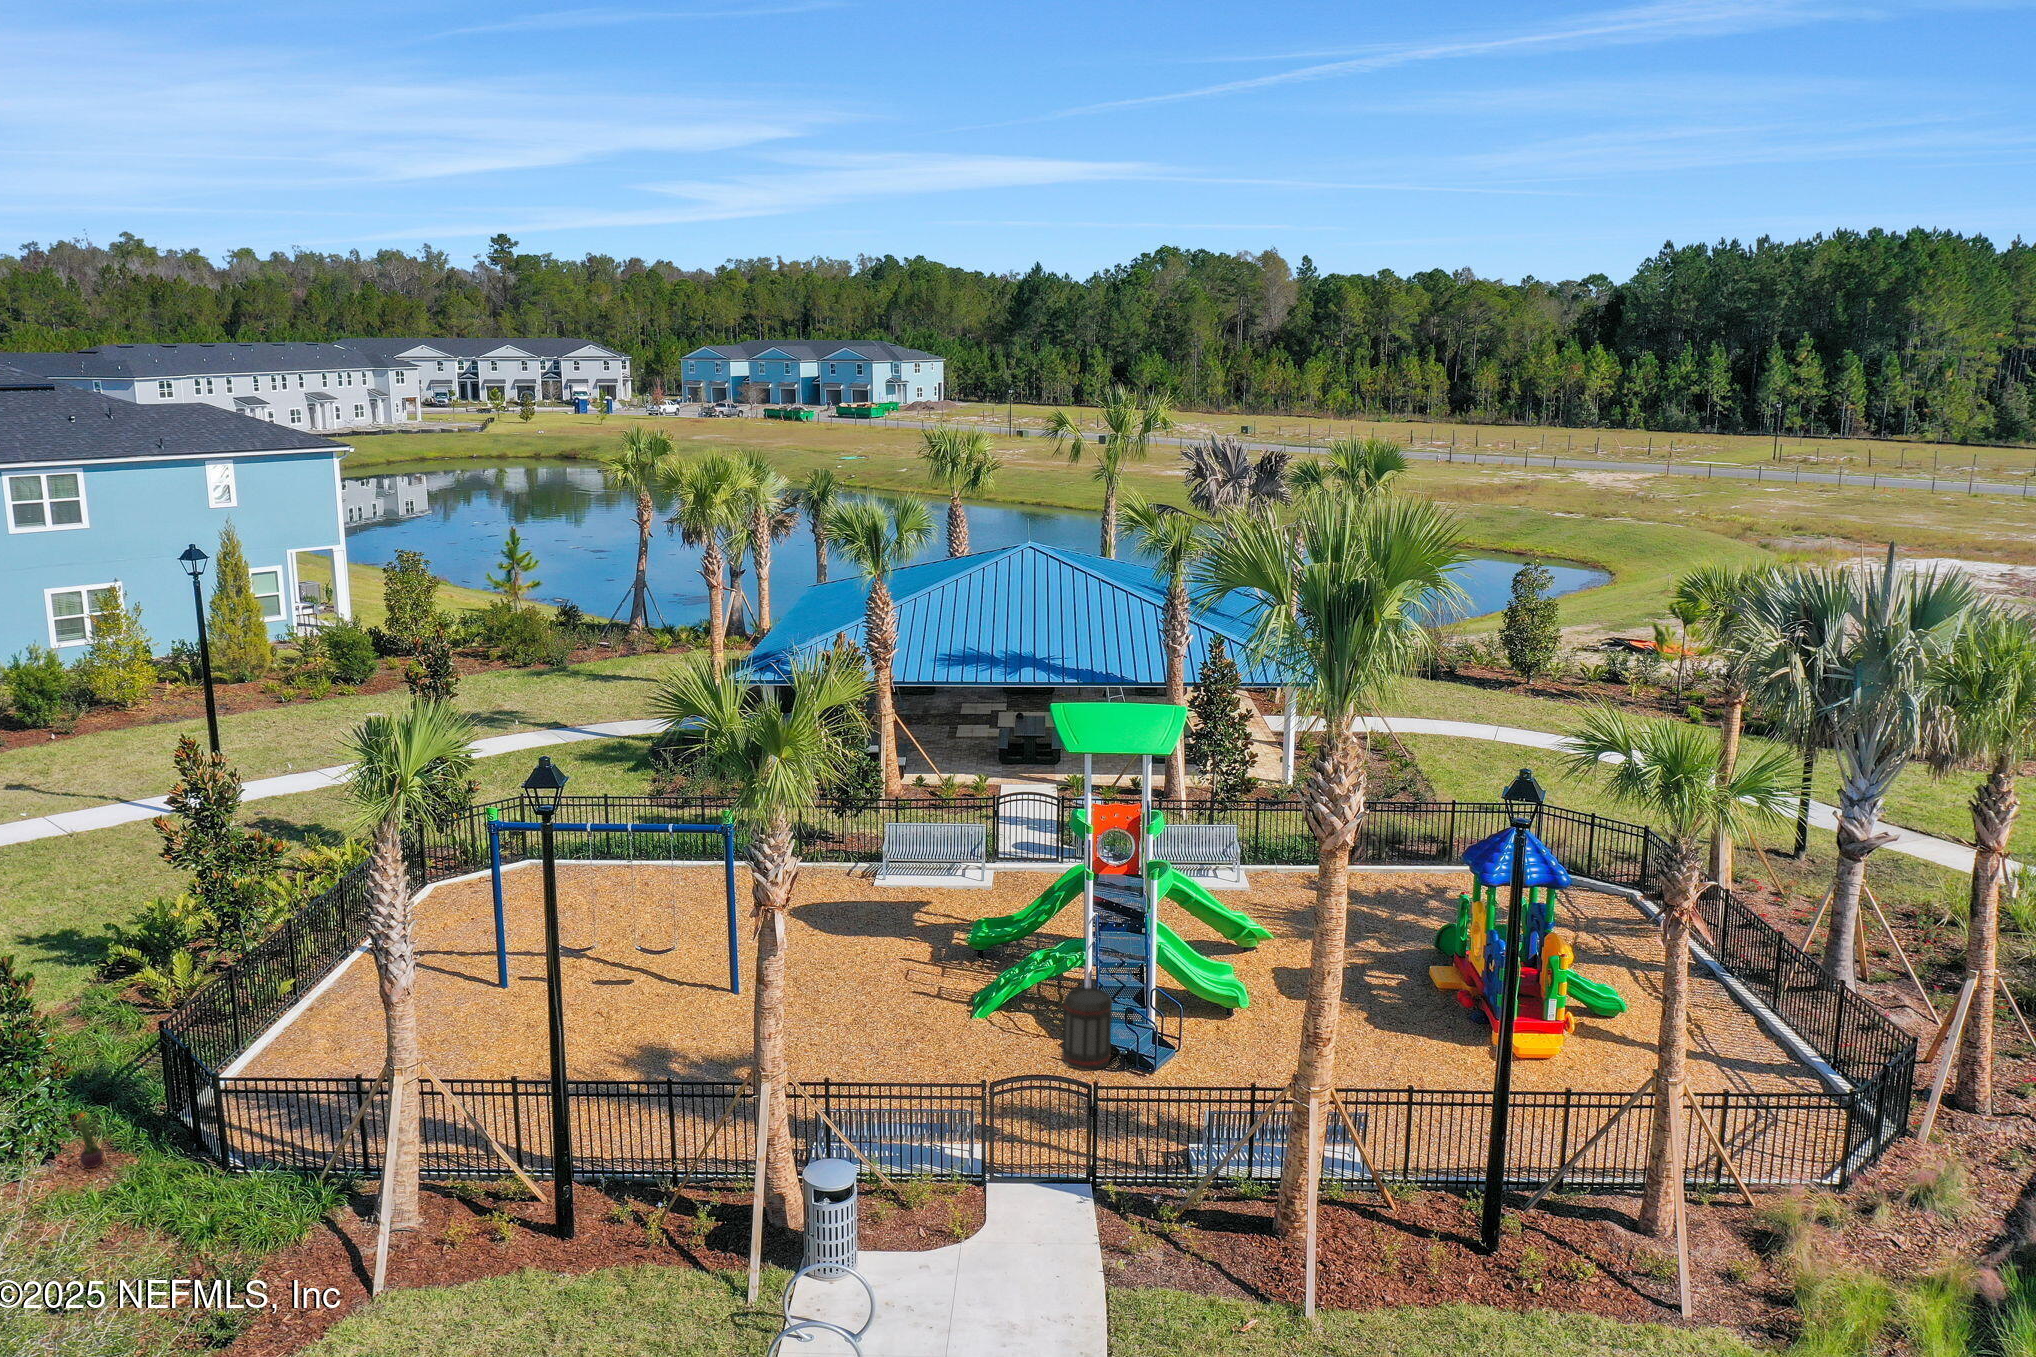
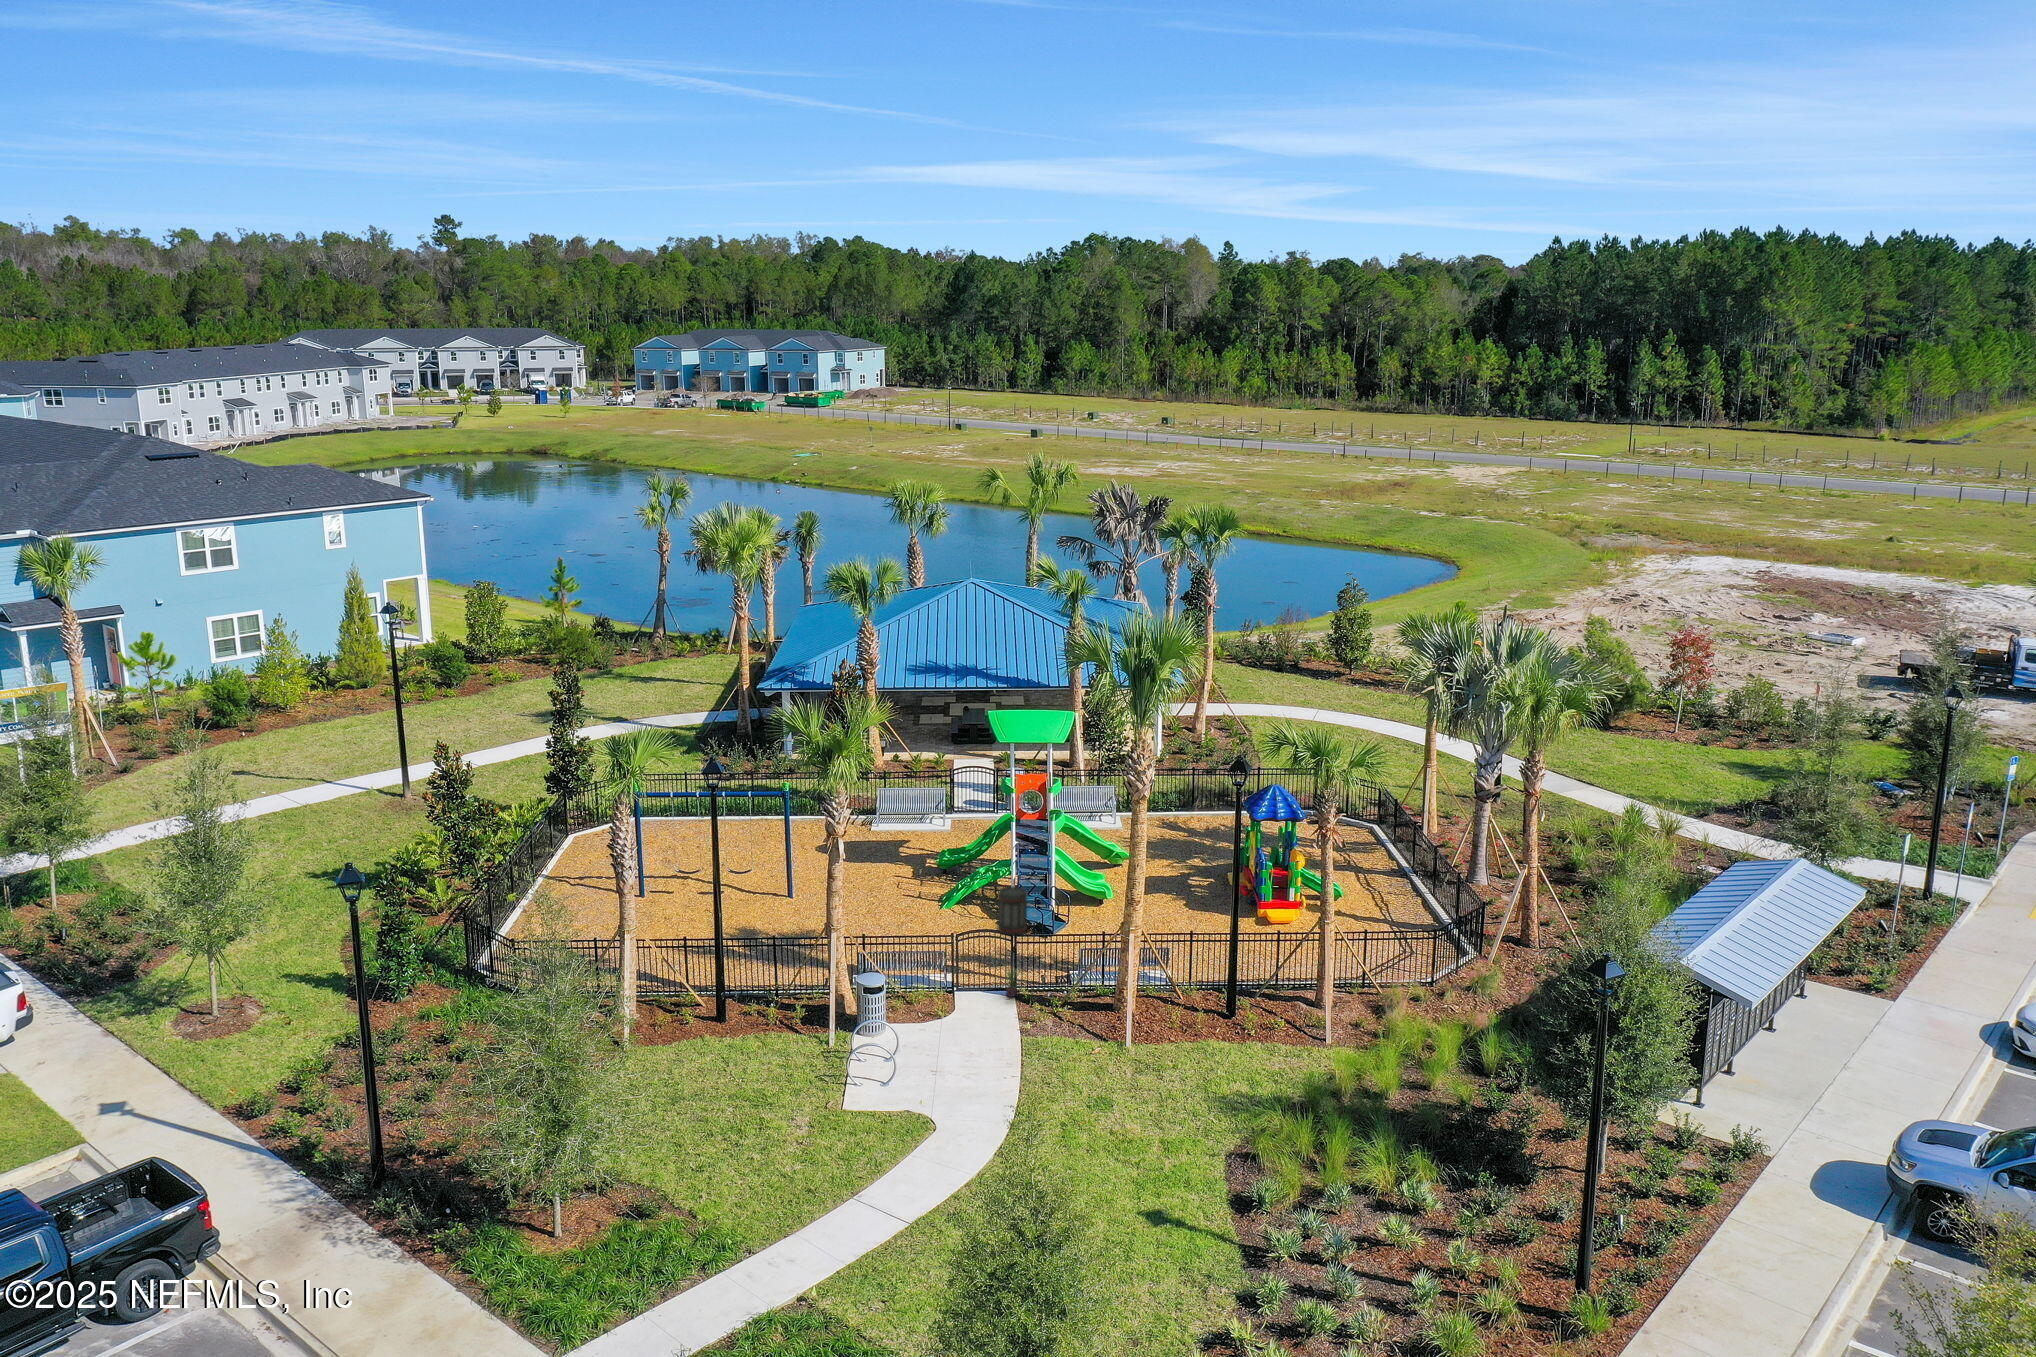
decorative plant: present [63,1113,109,1168] -> present [1001,968,1018,997]

